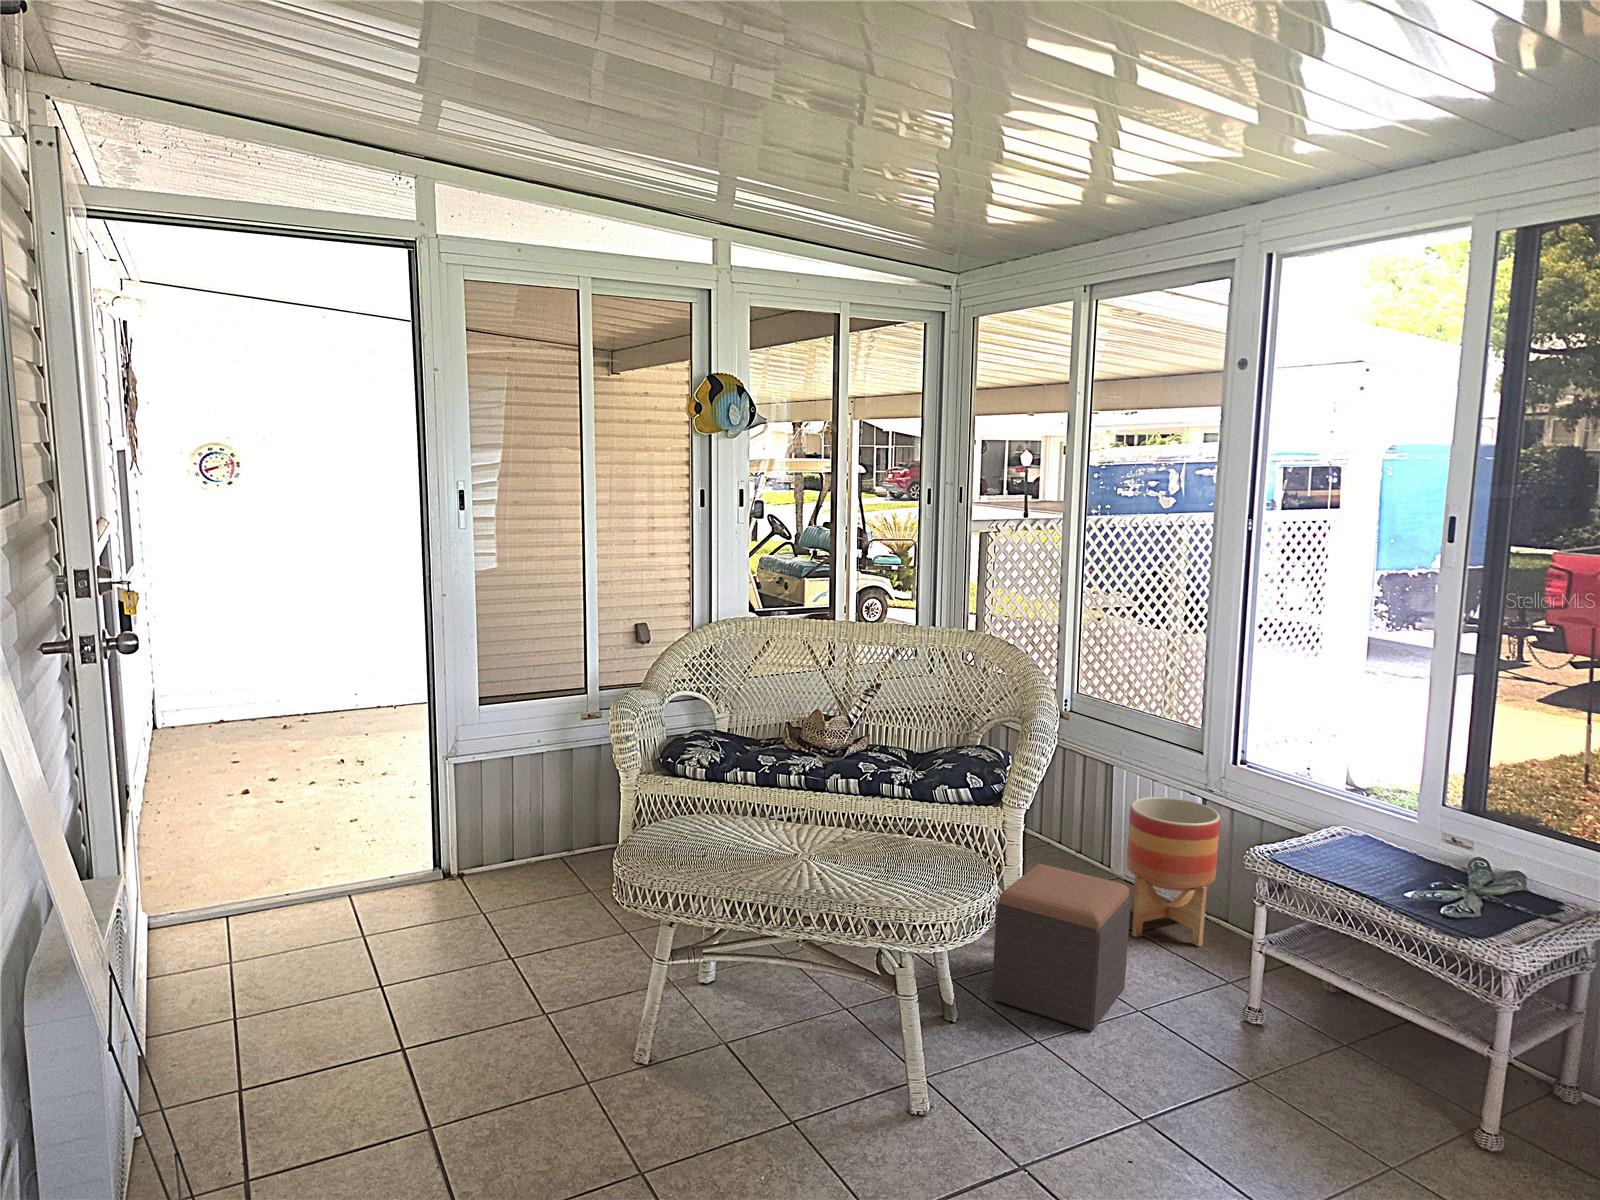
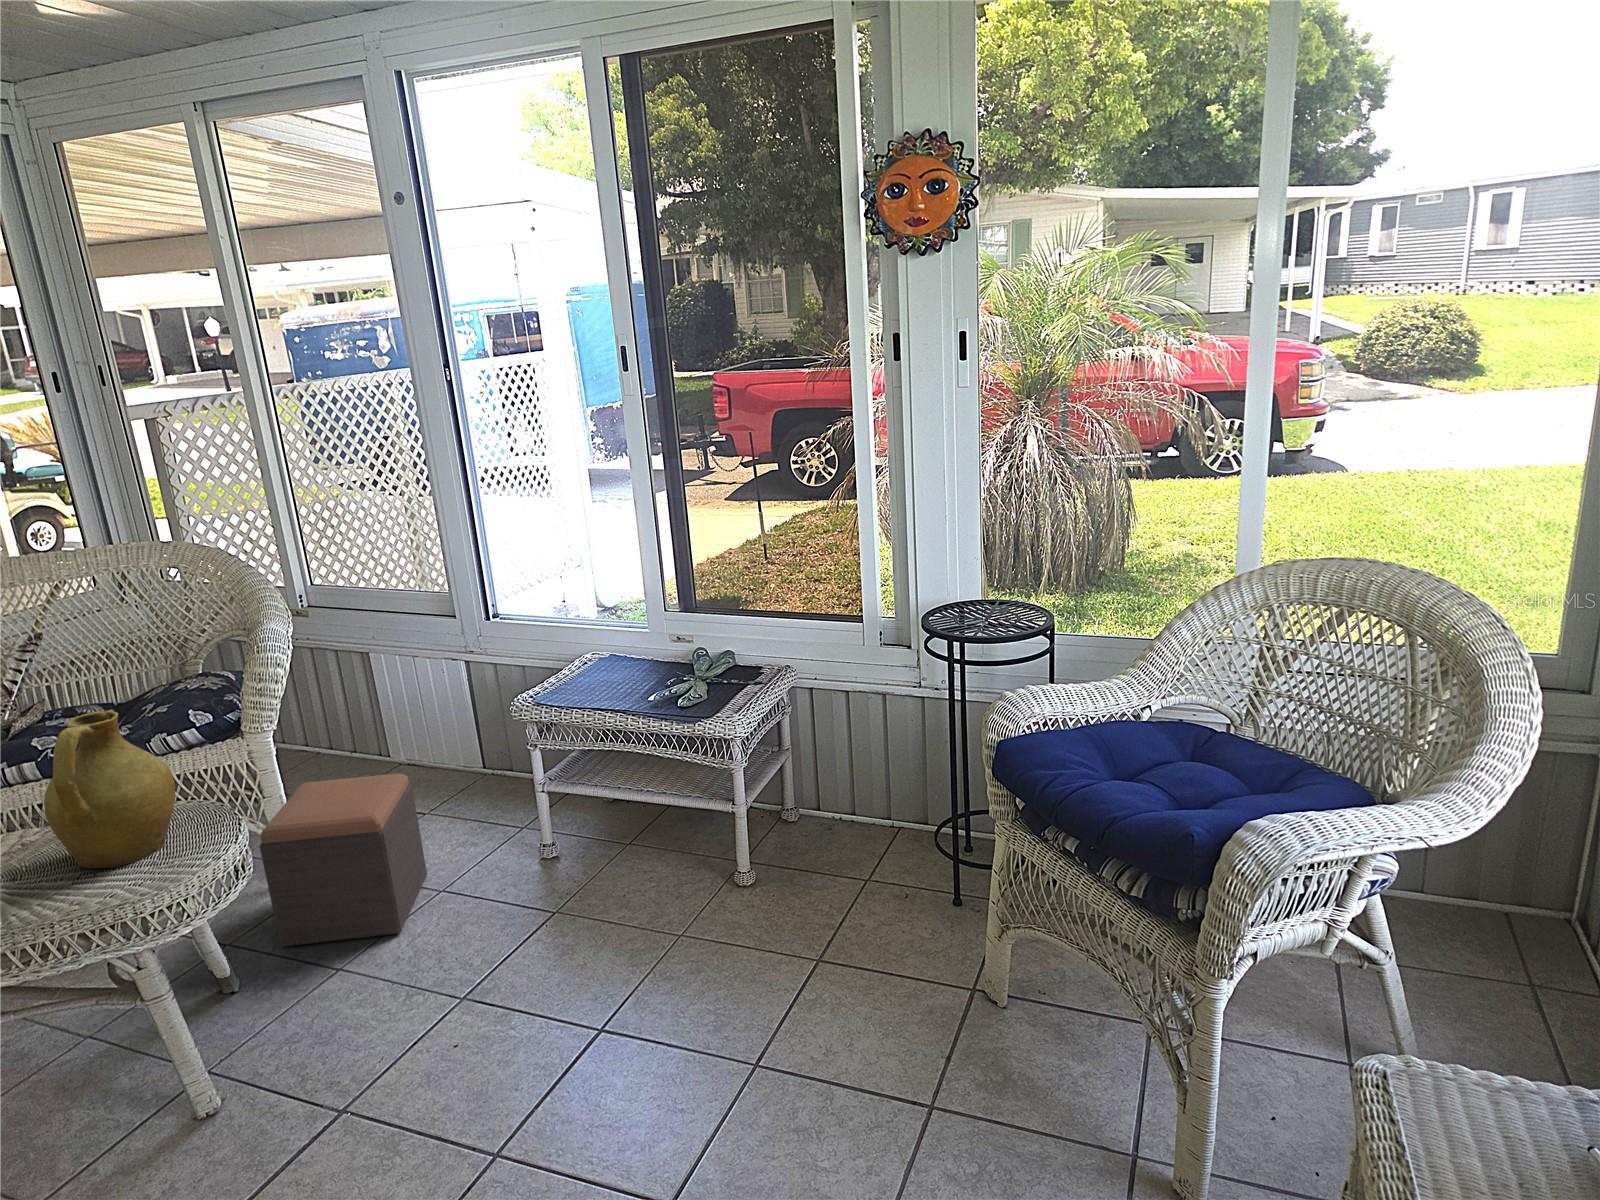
pitcher: none [869,754,956,881] -> present [44,710,175,869]
planter: present [1126,797,1220,946] -> none [395,666,497,817]

